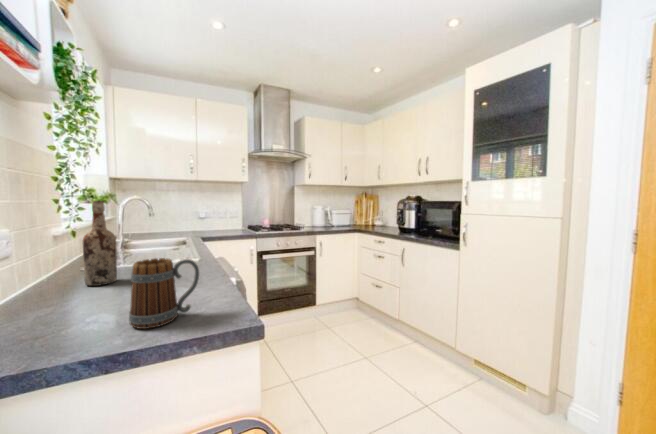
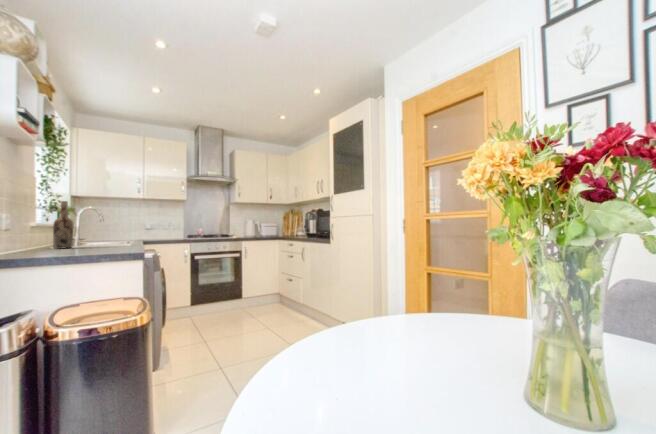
mug: present [129,258,199,329] -> none [77,222,114,250]

